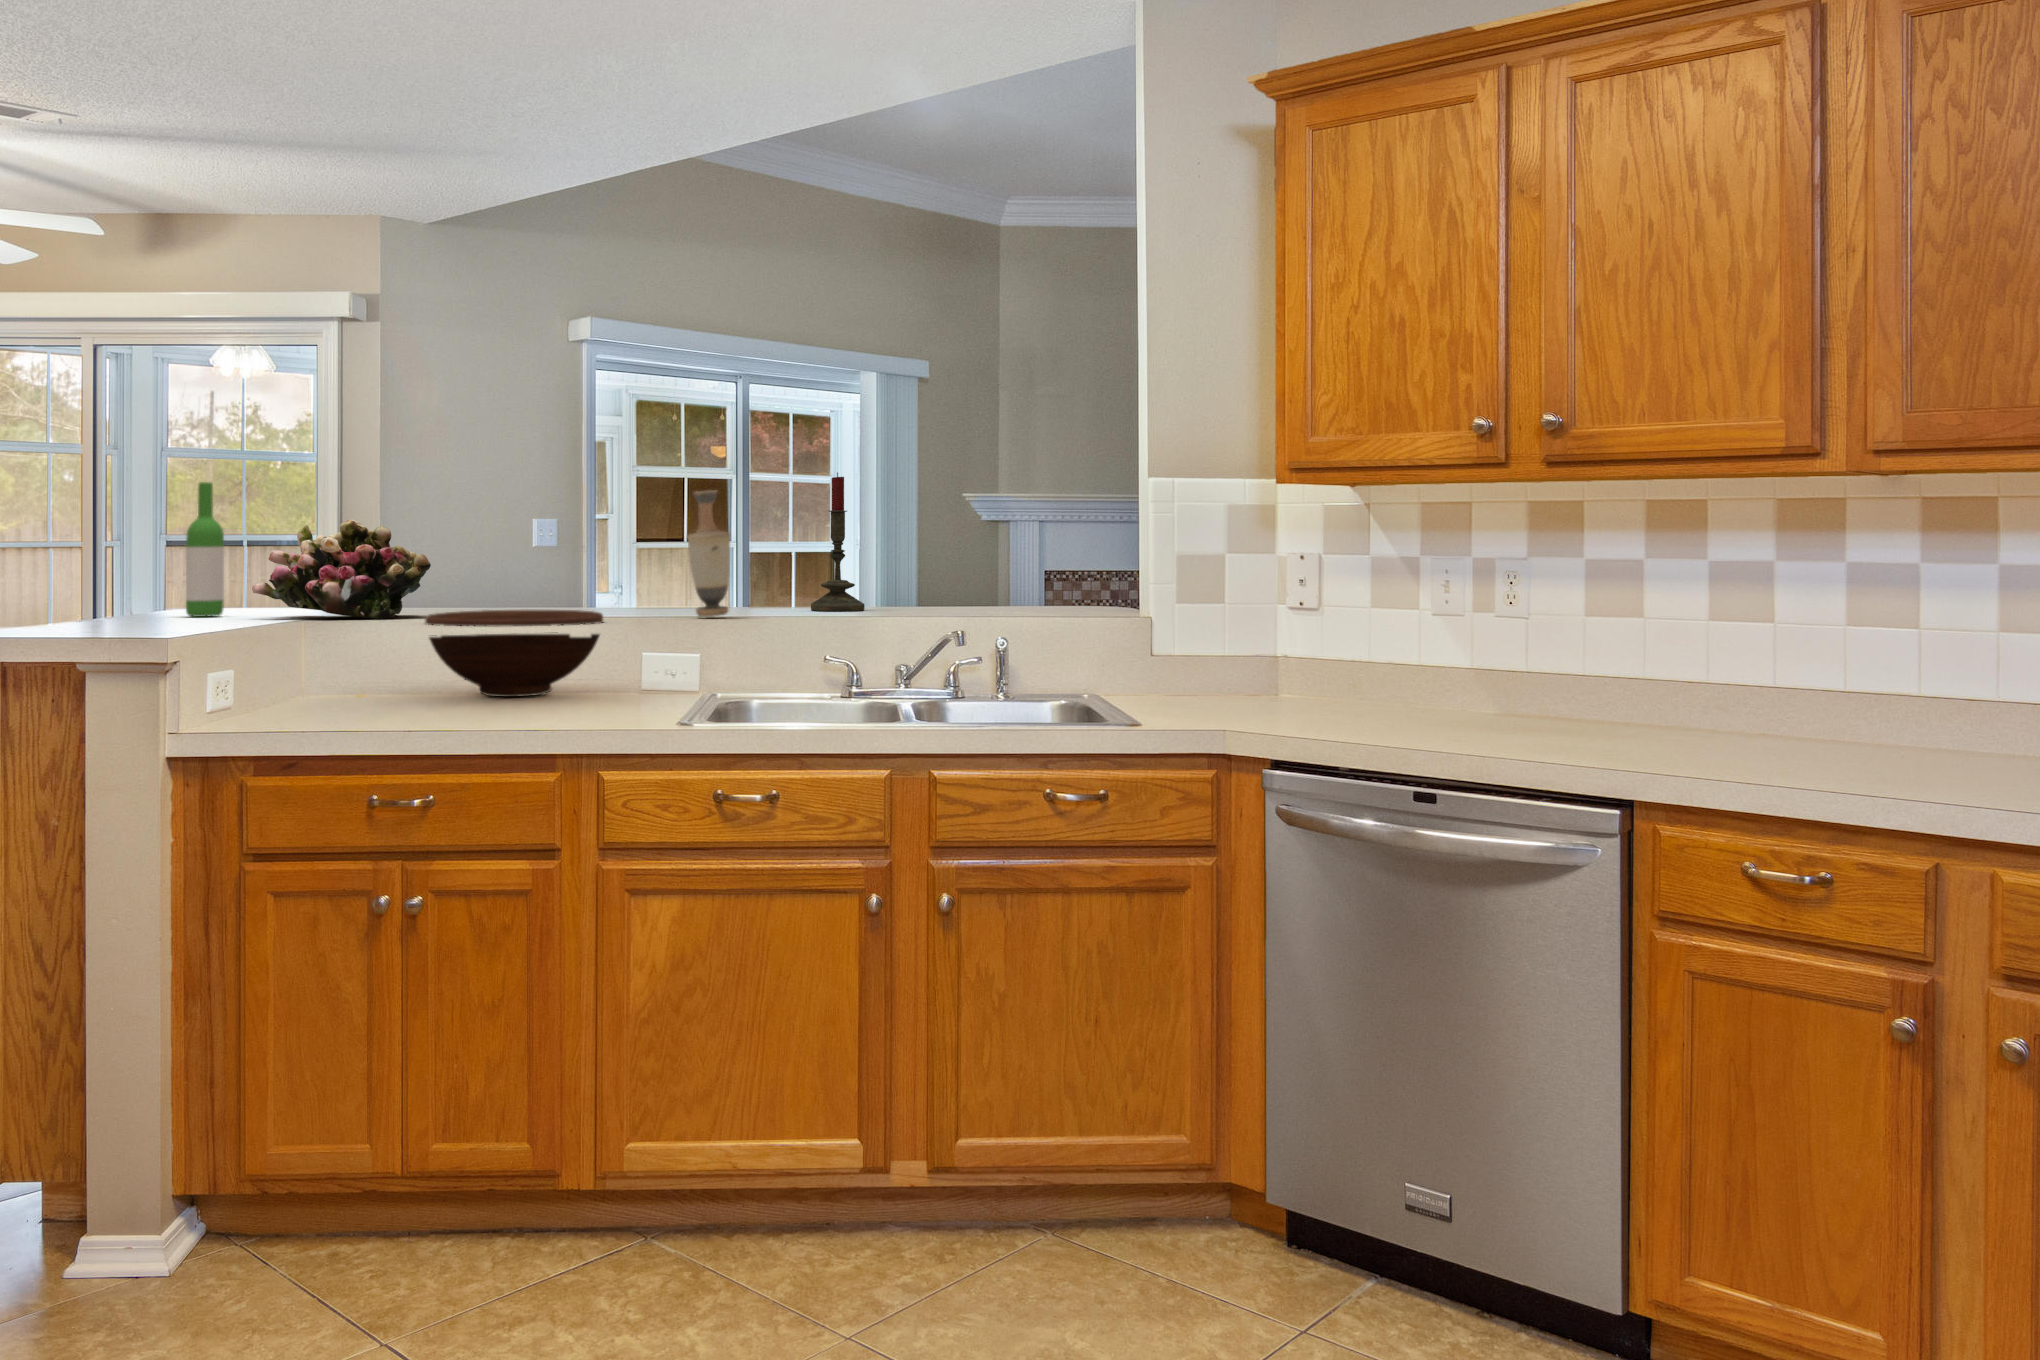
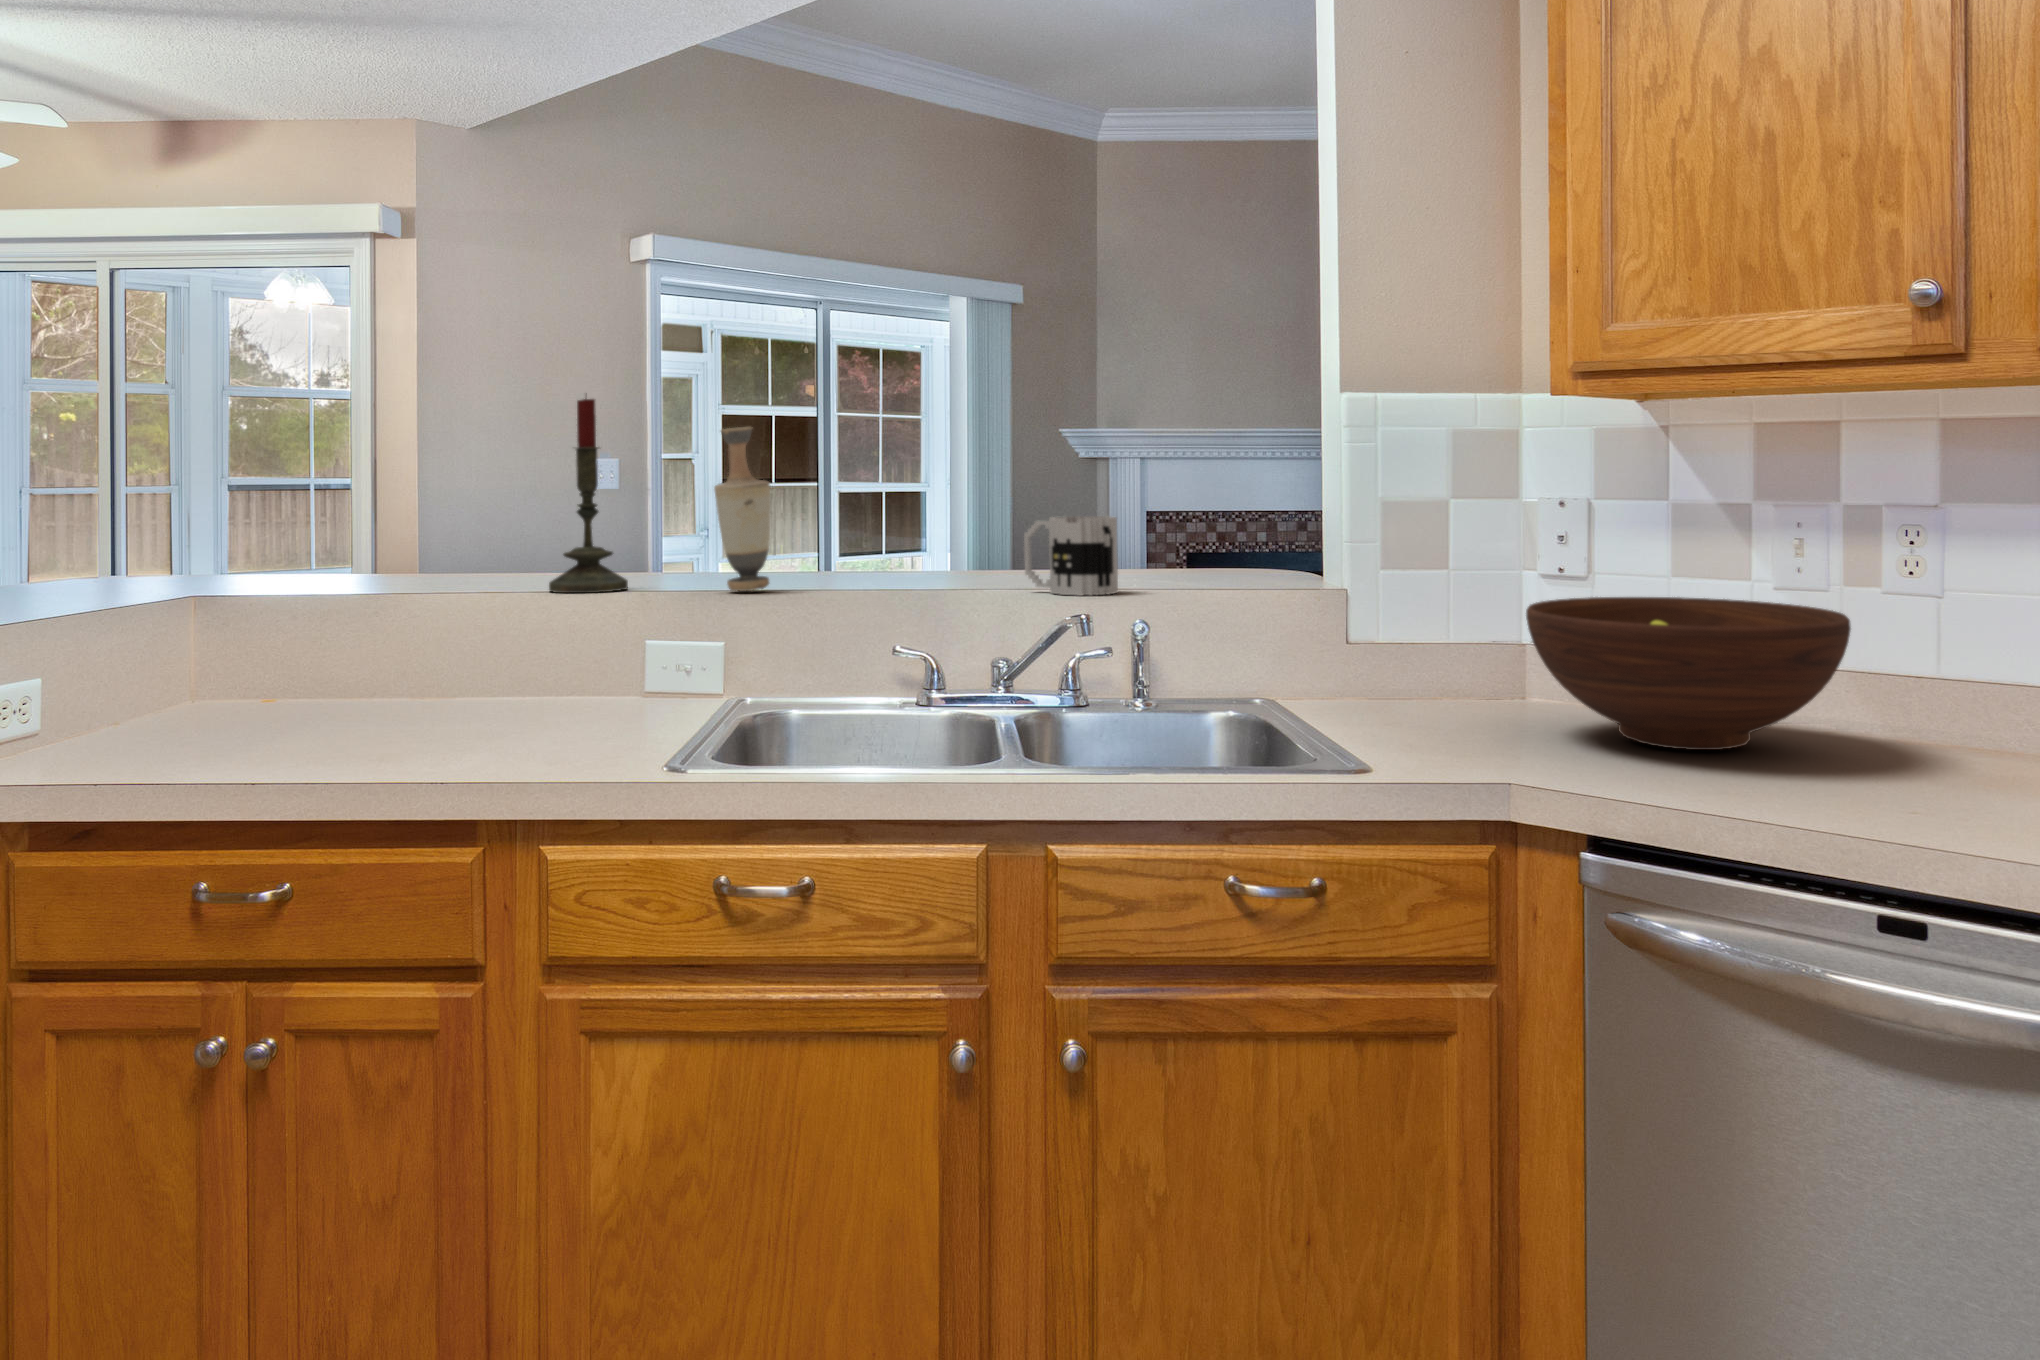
candle: present [811,473,865,611] -> present [549,398,628,593]
wine bottle: present [186,482,224,617] -> none [107,429,155,596]
flower arrangement: present [252,520,431,619] -> none [172,472,399,599]
mug: none [925,562,994,620] -> present [1024,516,1118,596]
fruit bowl: present [425,610,603,697] -> present [1526,597,1851,750]

